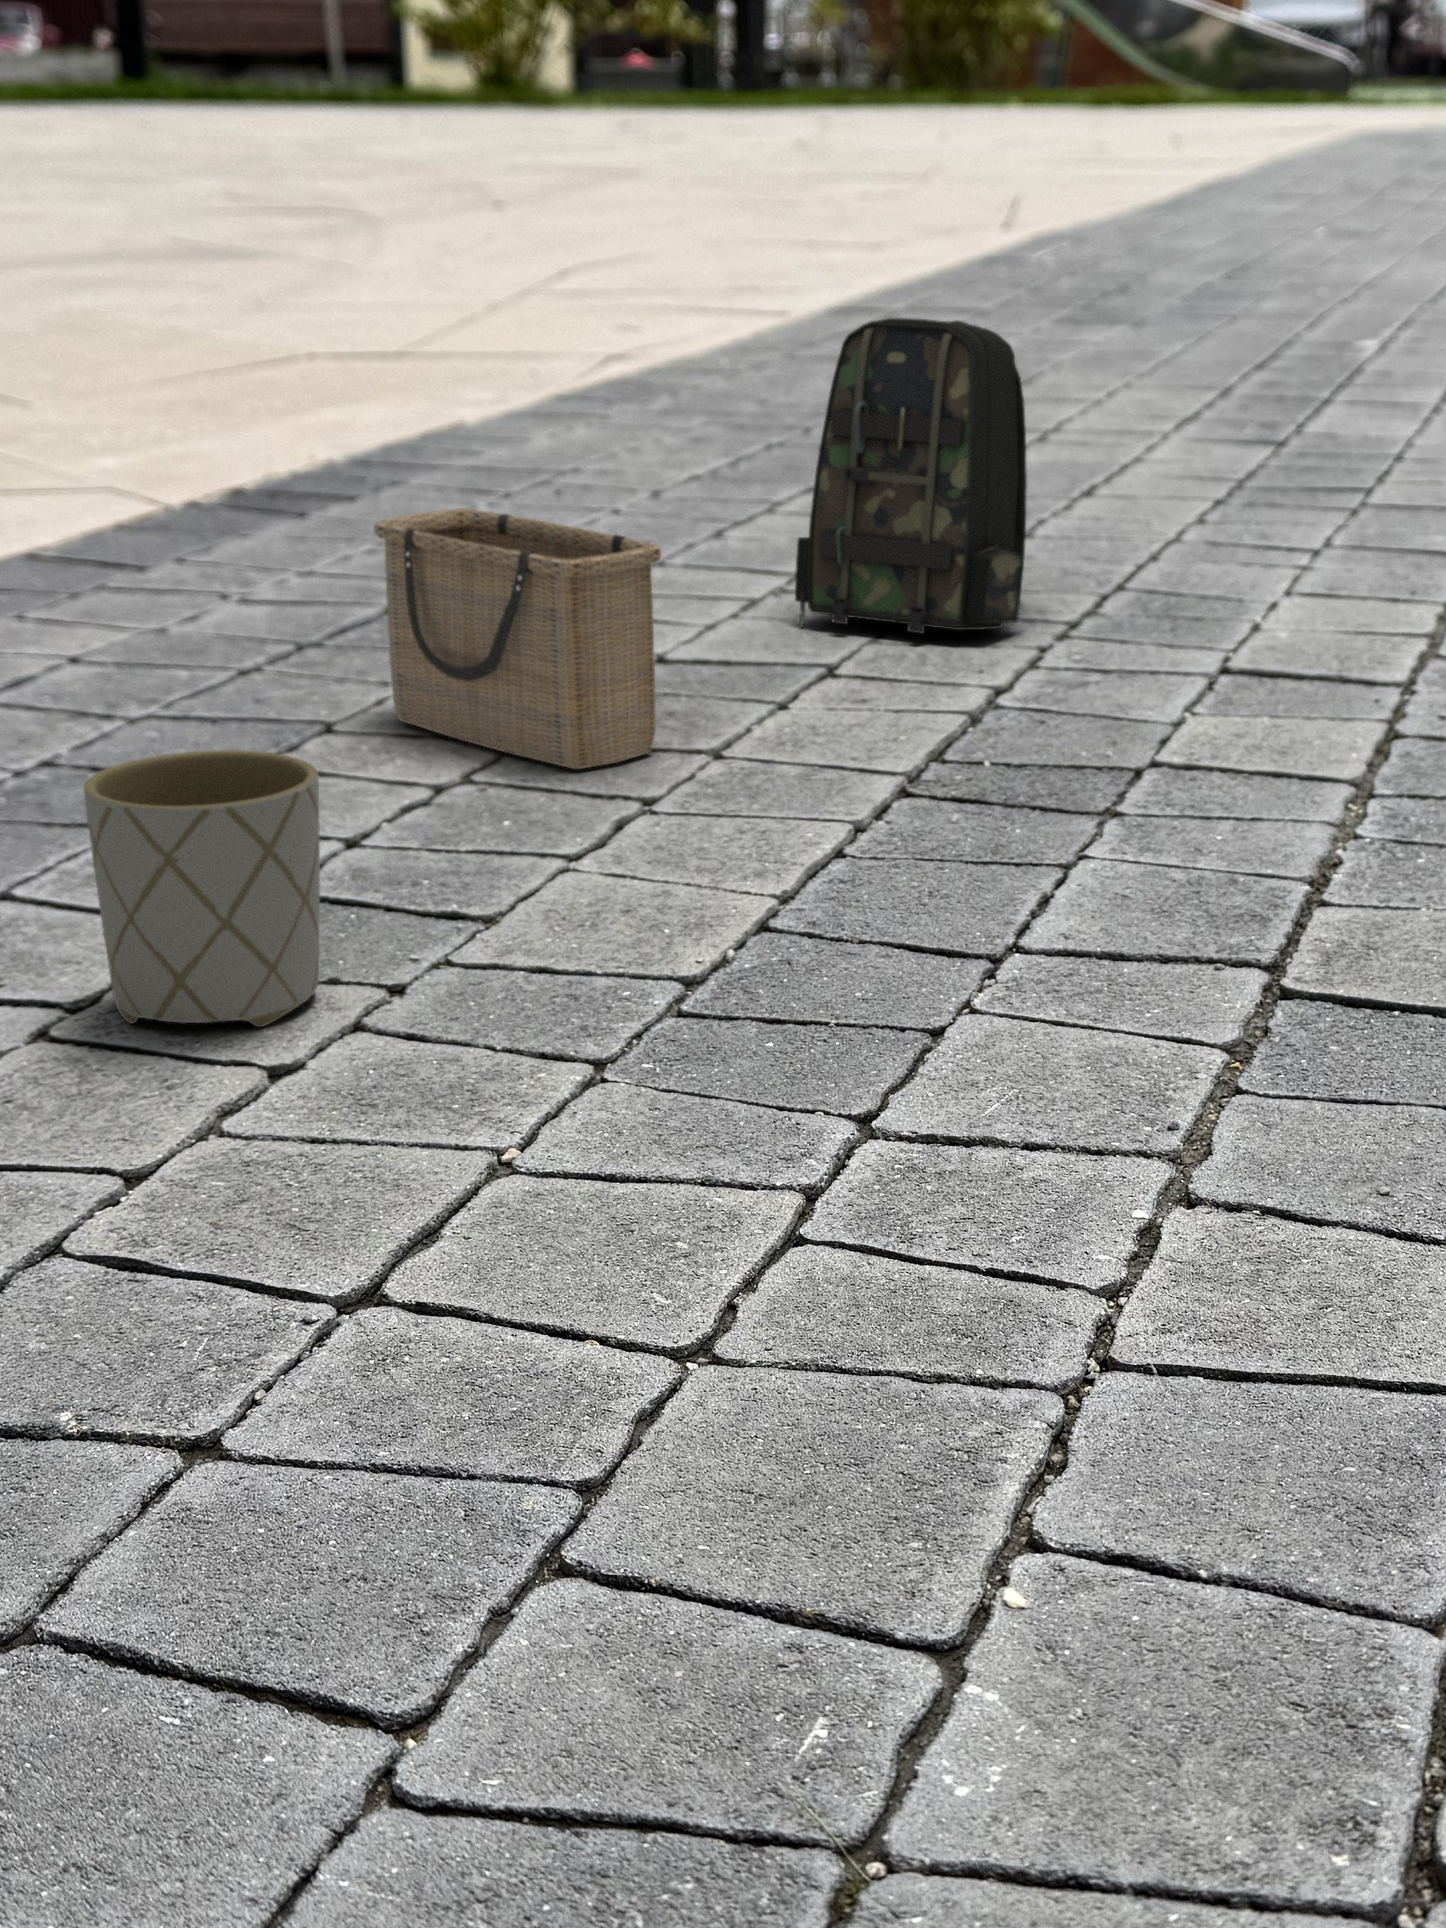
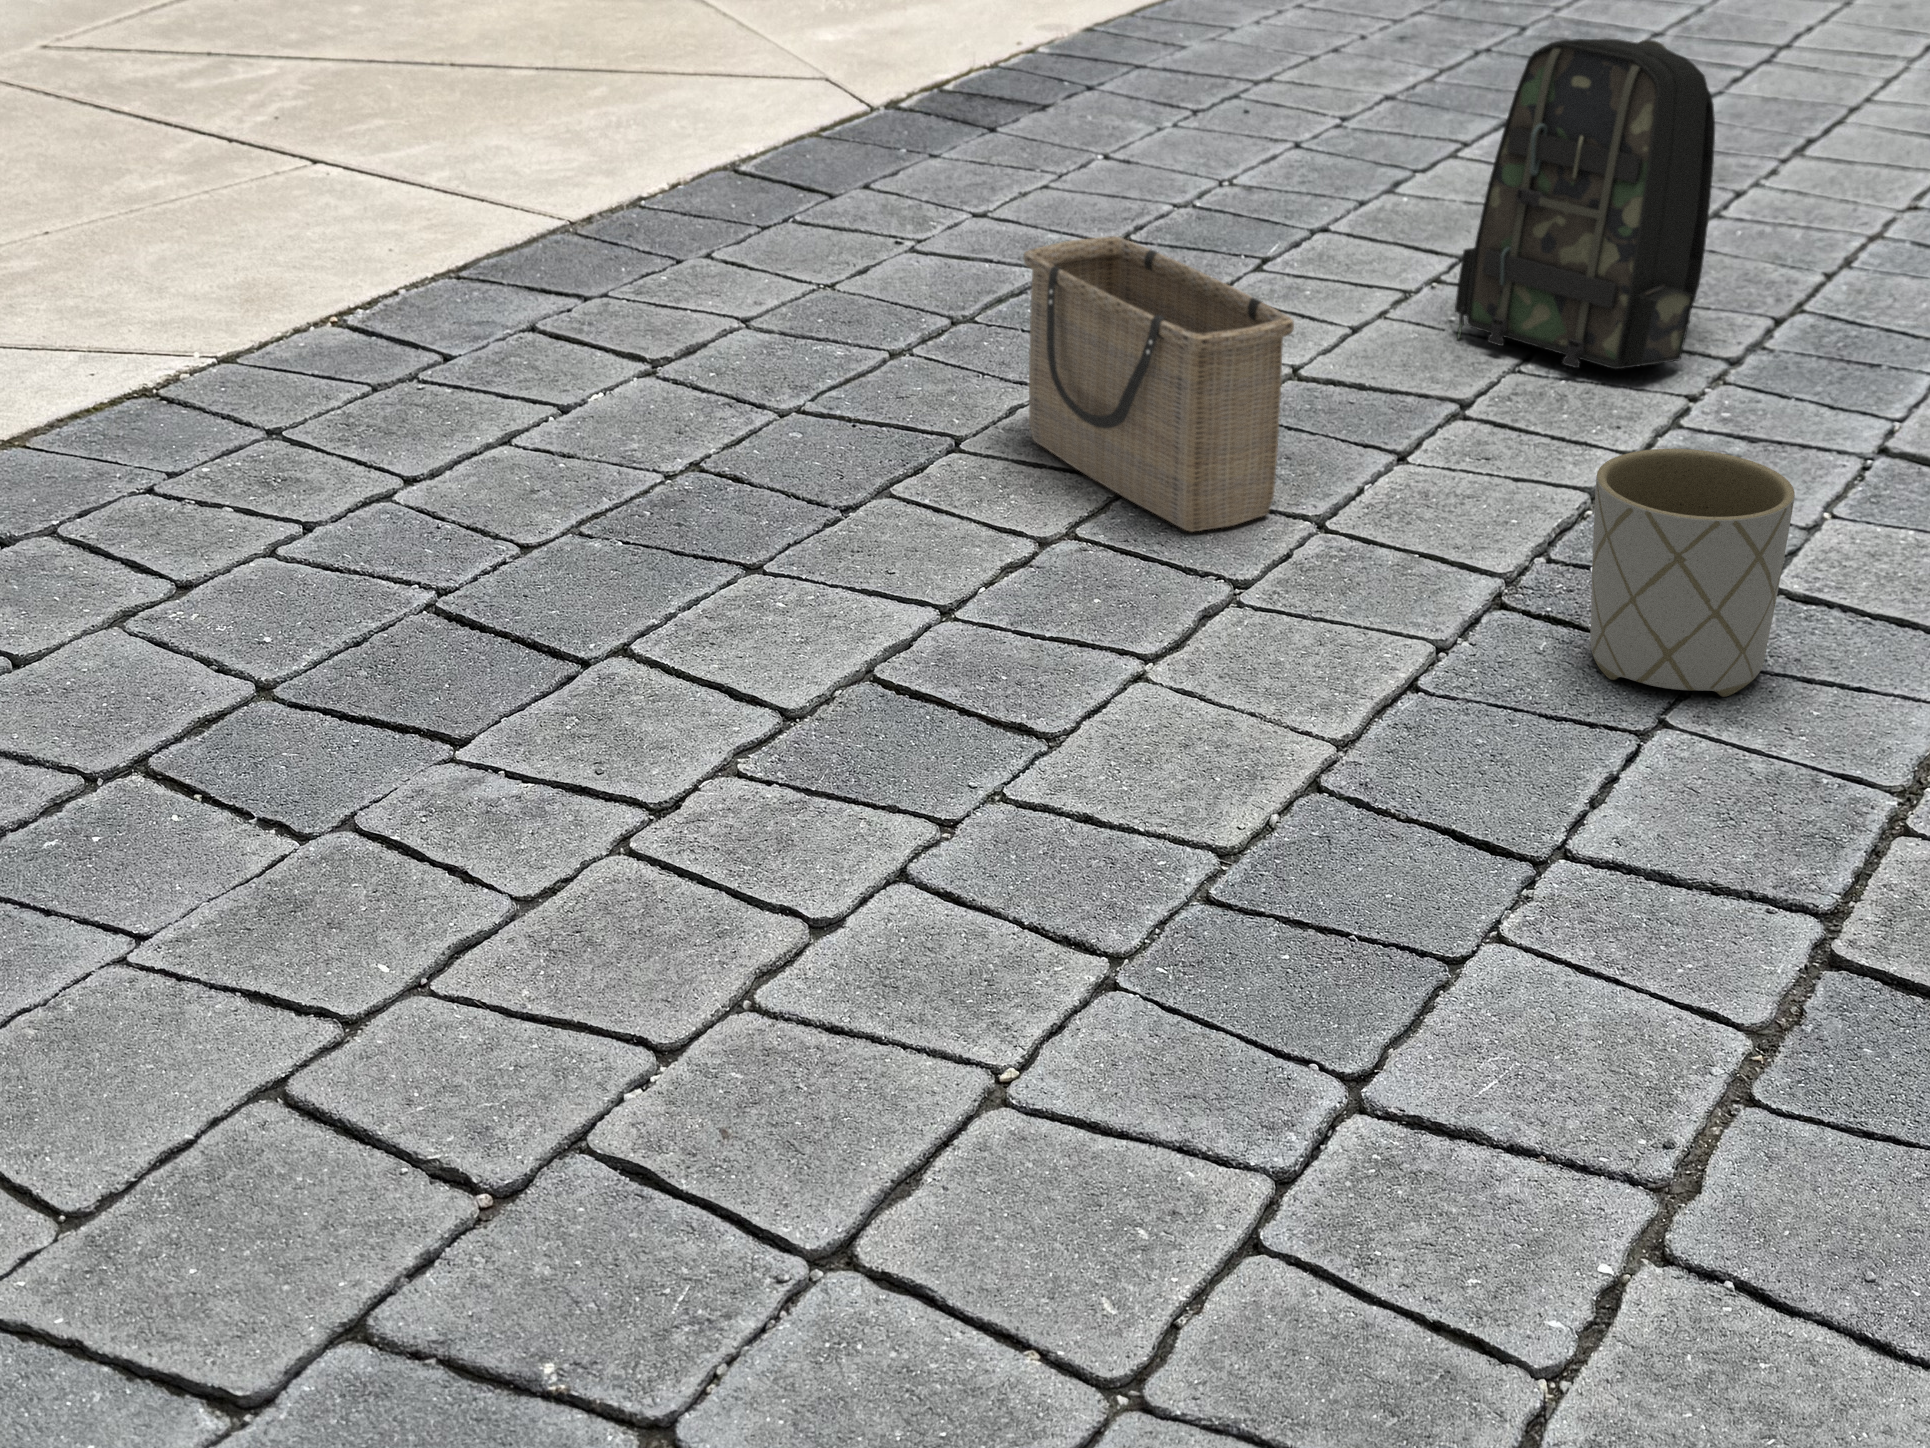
planter: present [84,750,320,1027] -> present [1590,449,1795,697]

